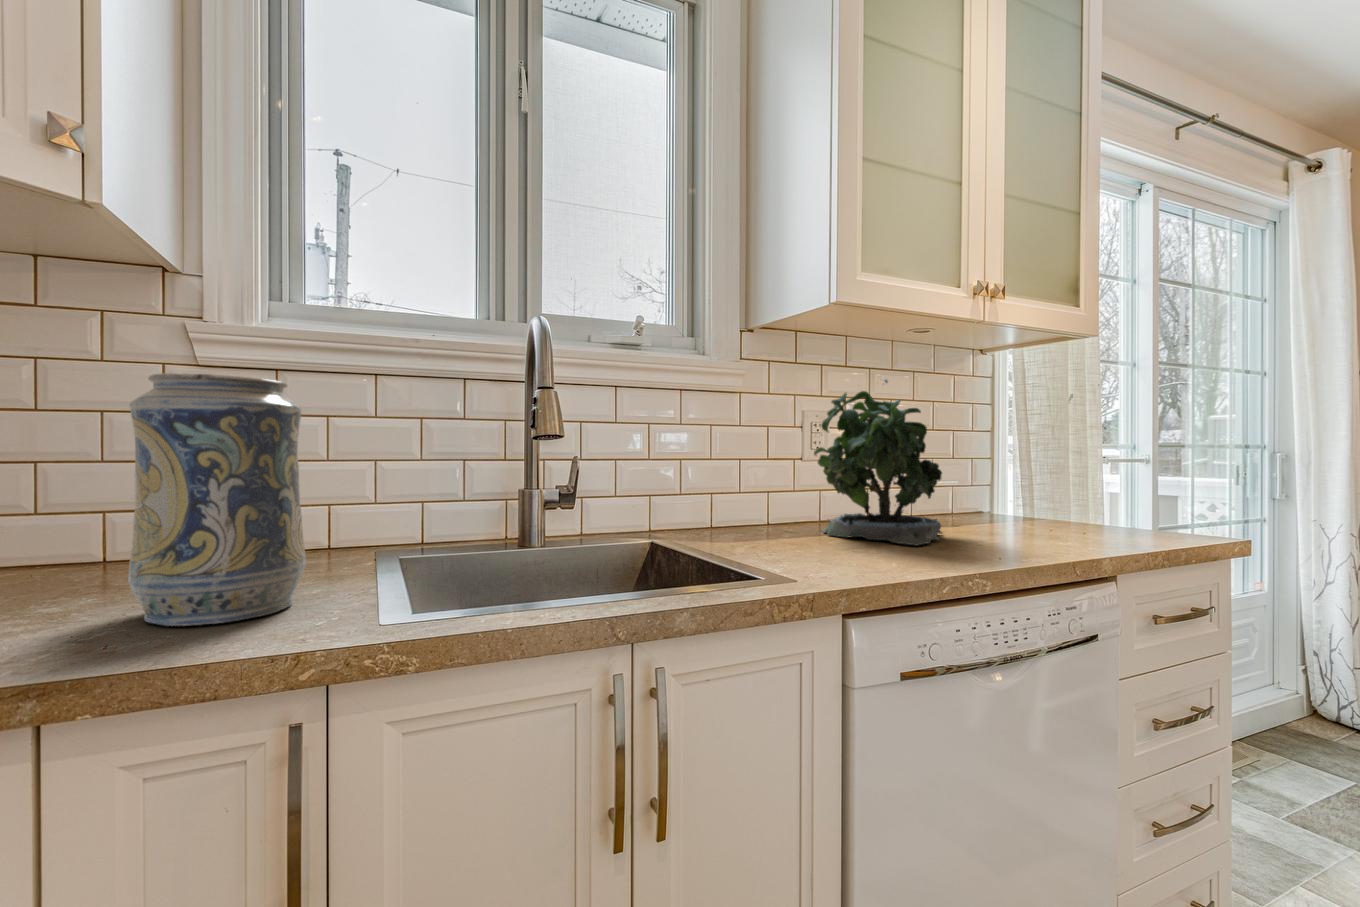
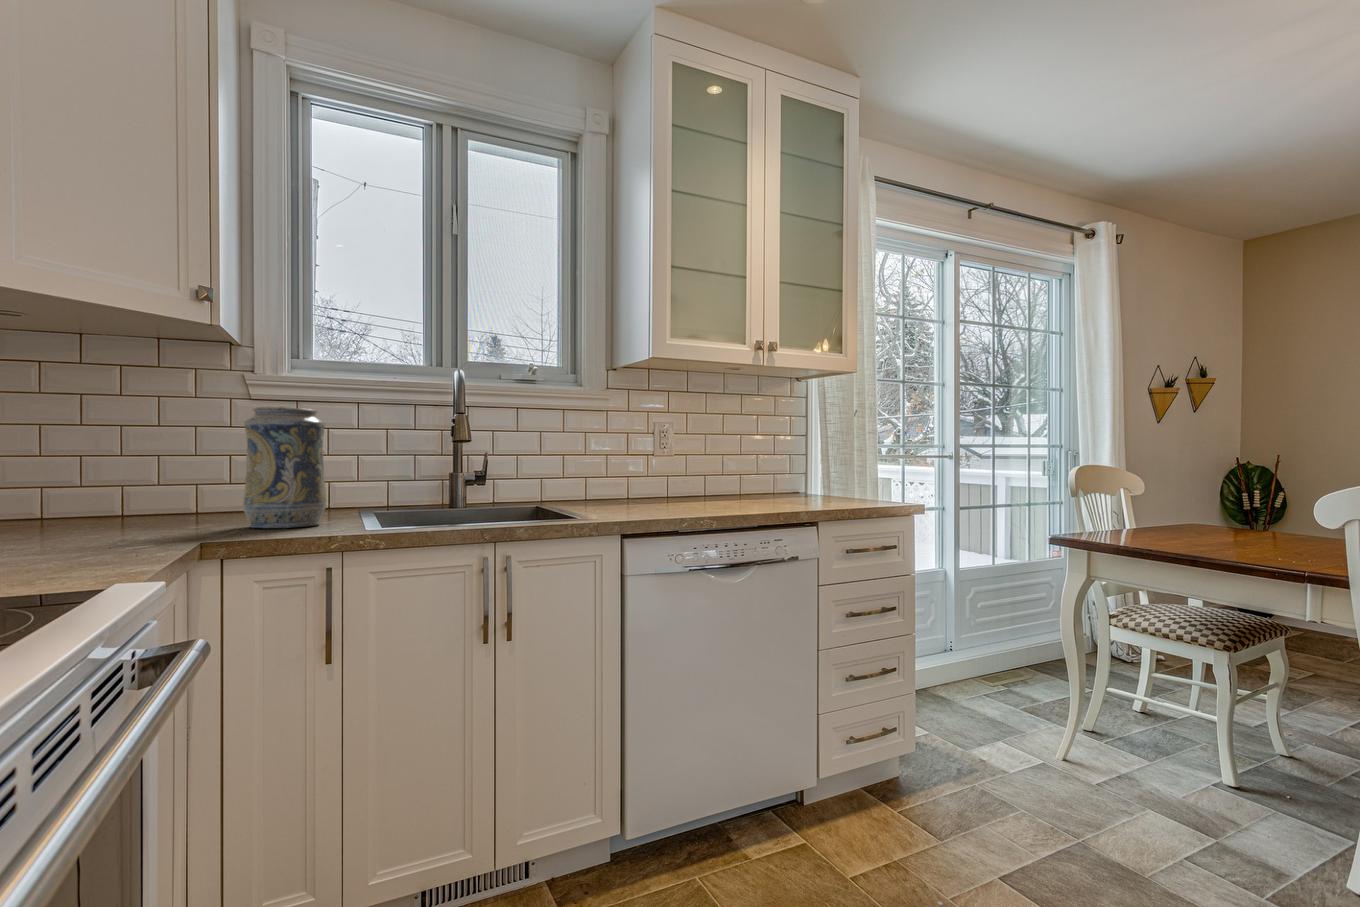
potted plant: present [814,379,942,545] -> none [648,404,735,509]

